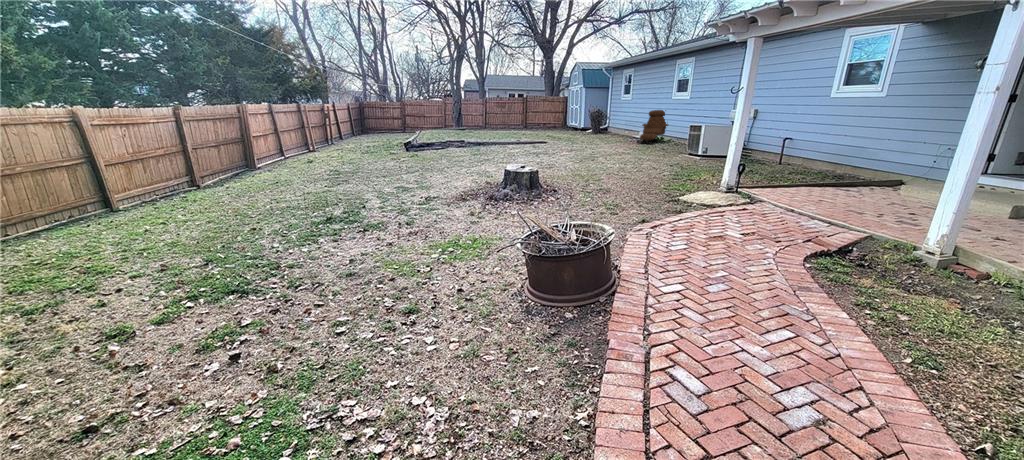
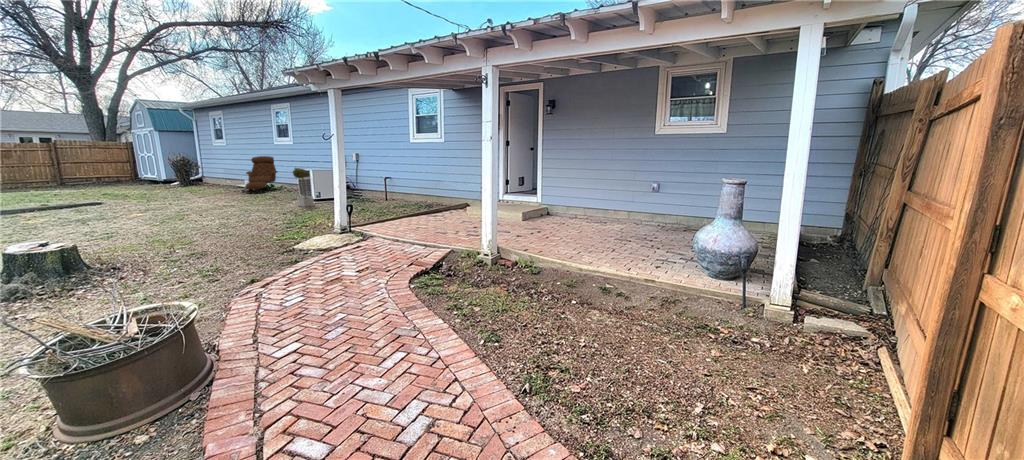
potted tree: none [683,122,701,161] -> present [293,168,314,207]

